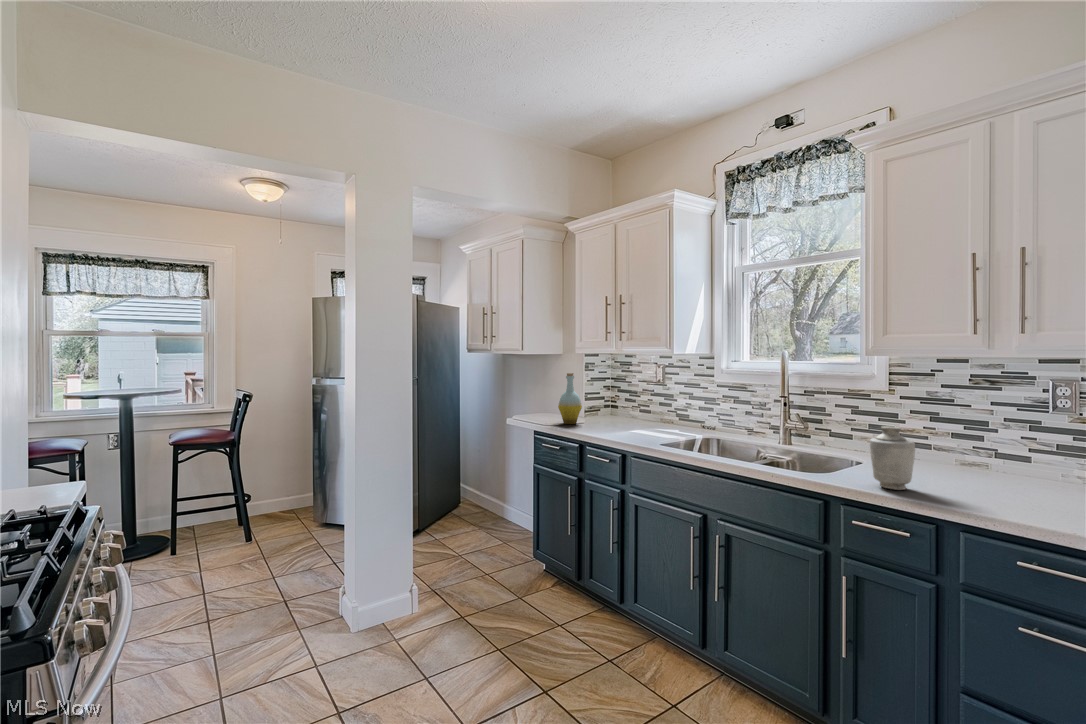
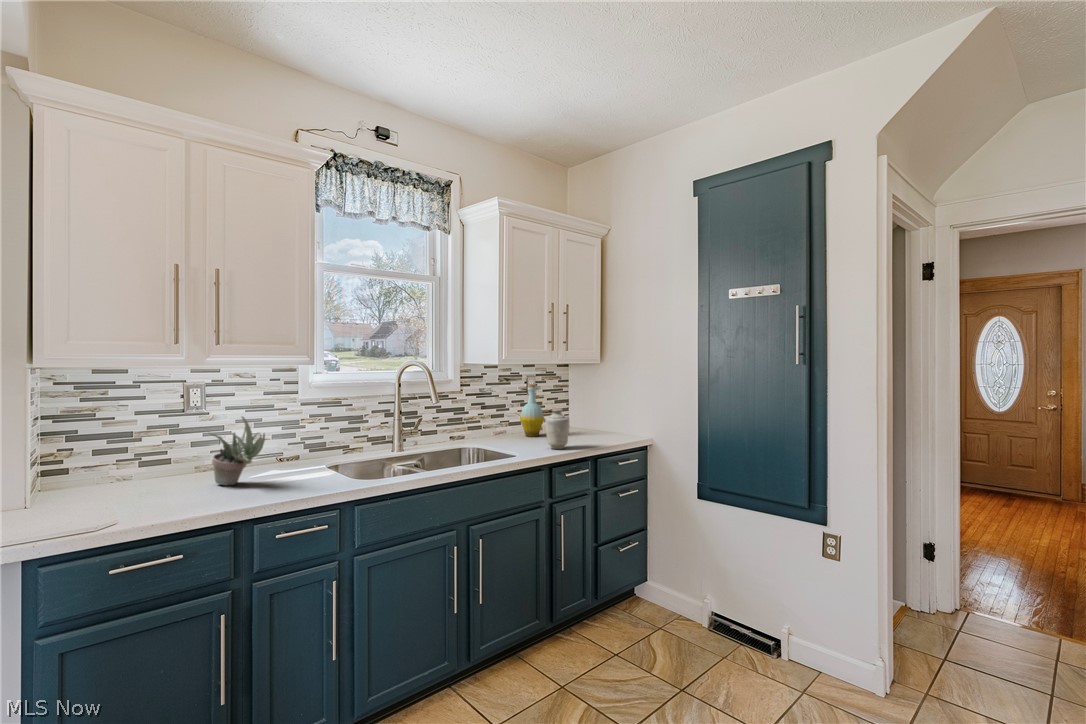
bottle: present [558,373,582,424] -> present [520,384,544,437]
succulent plant: none [602,385,638,428] -> present [208,416,265,485]

